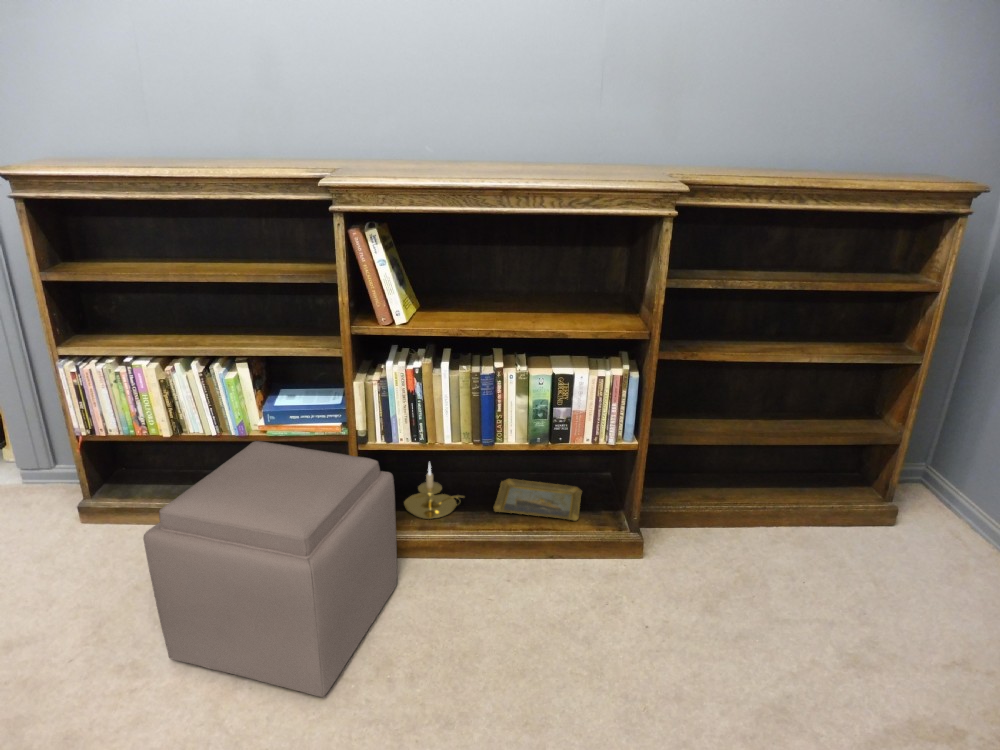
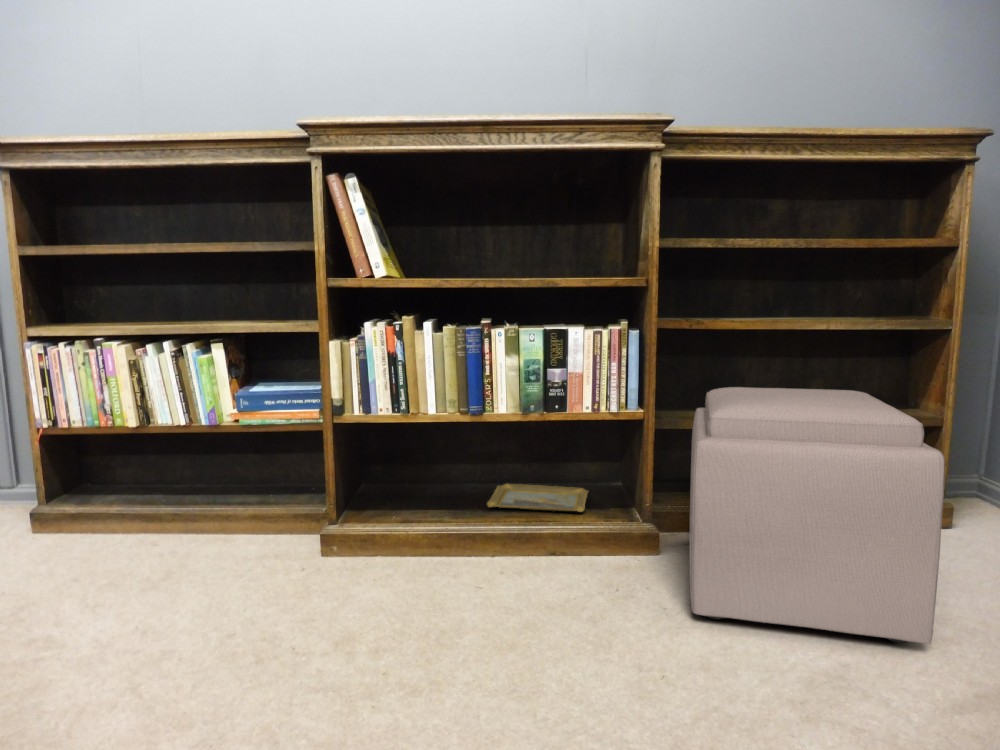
ottoman: present [143,441,397,697] -> present [690,387,945,644]
candle holder: present [404,463,464,519] -> none [386,448,454,513]

